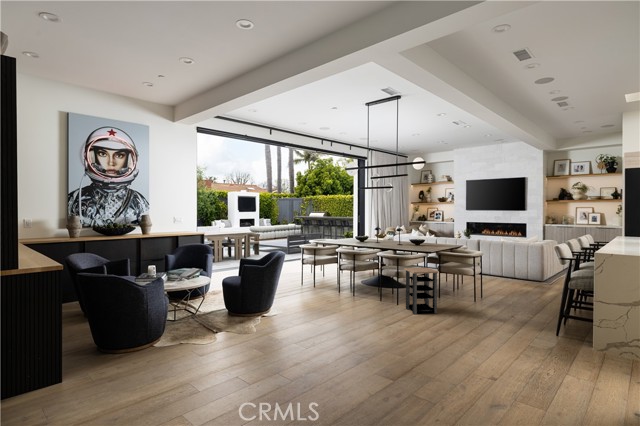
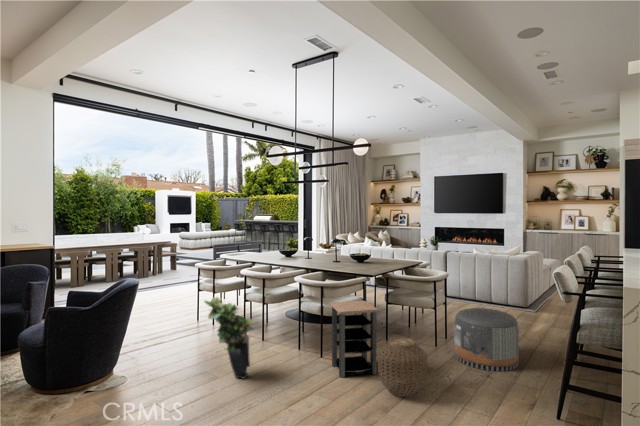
potted plant: none [327,261,358,313] -> present [205,297,253,379]
pouf: none [488,275,533,314] -> present [454,308,519,371]
woven basket: none [440,288,472,323] -> present [378,337,428,397]

